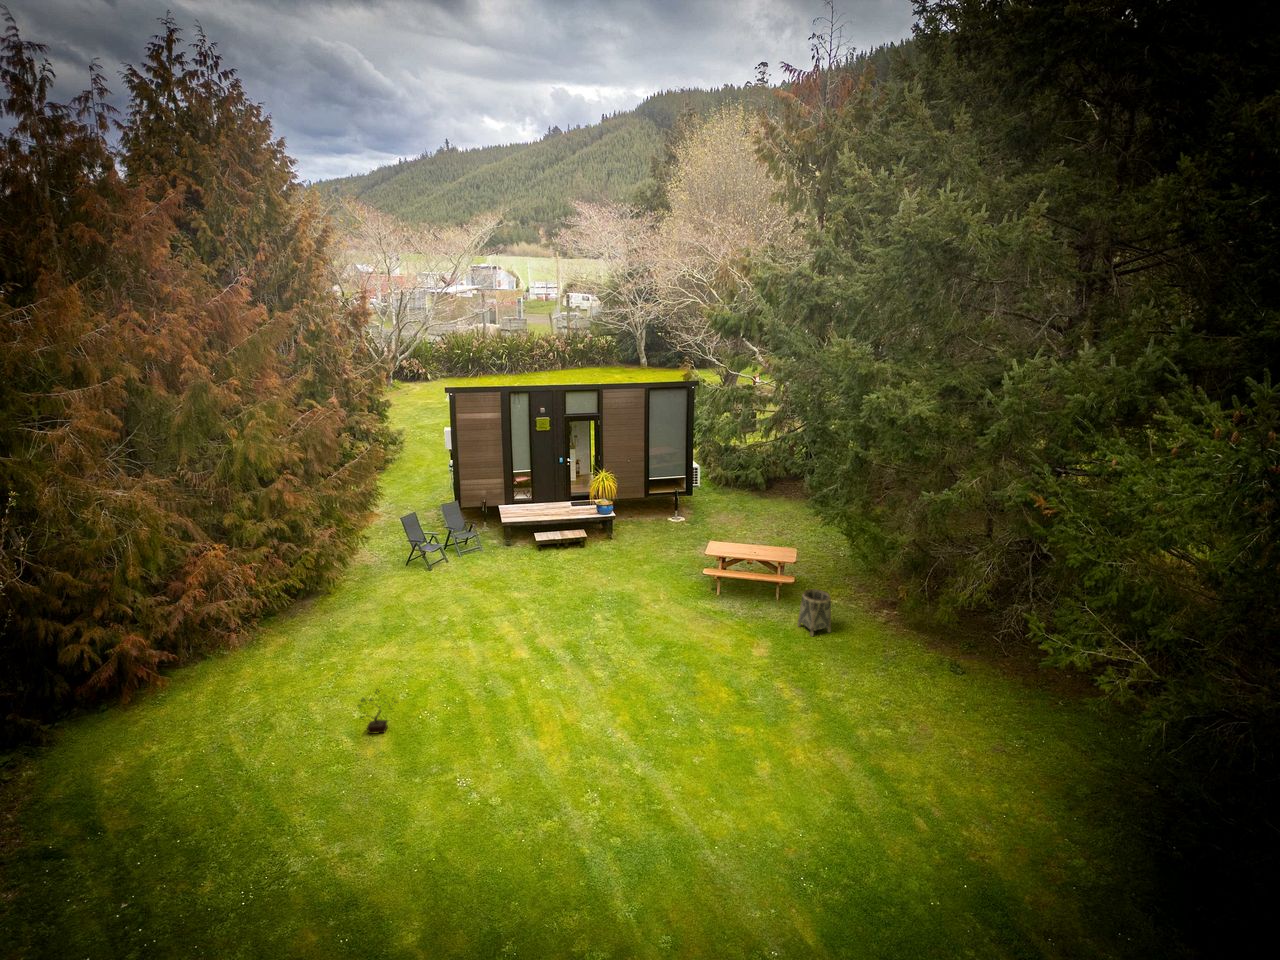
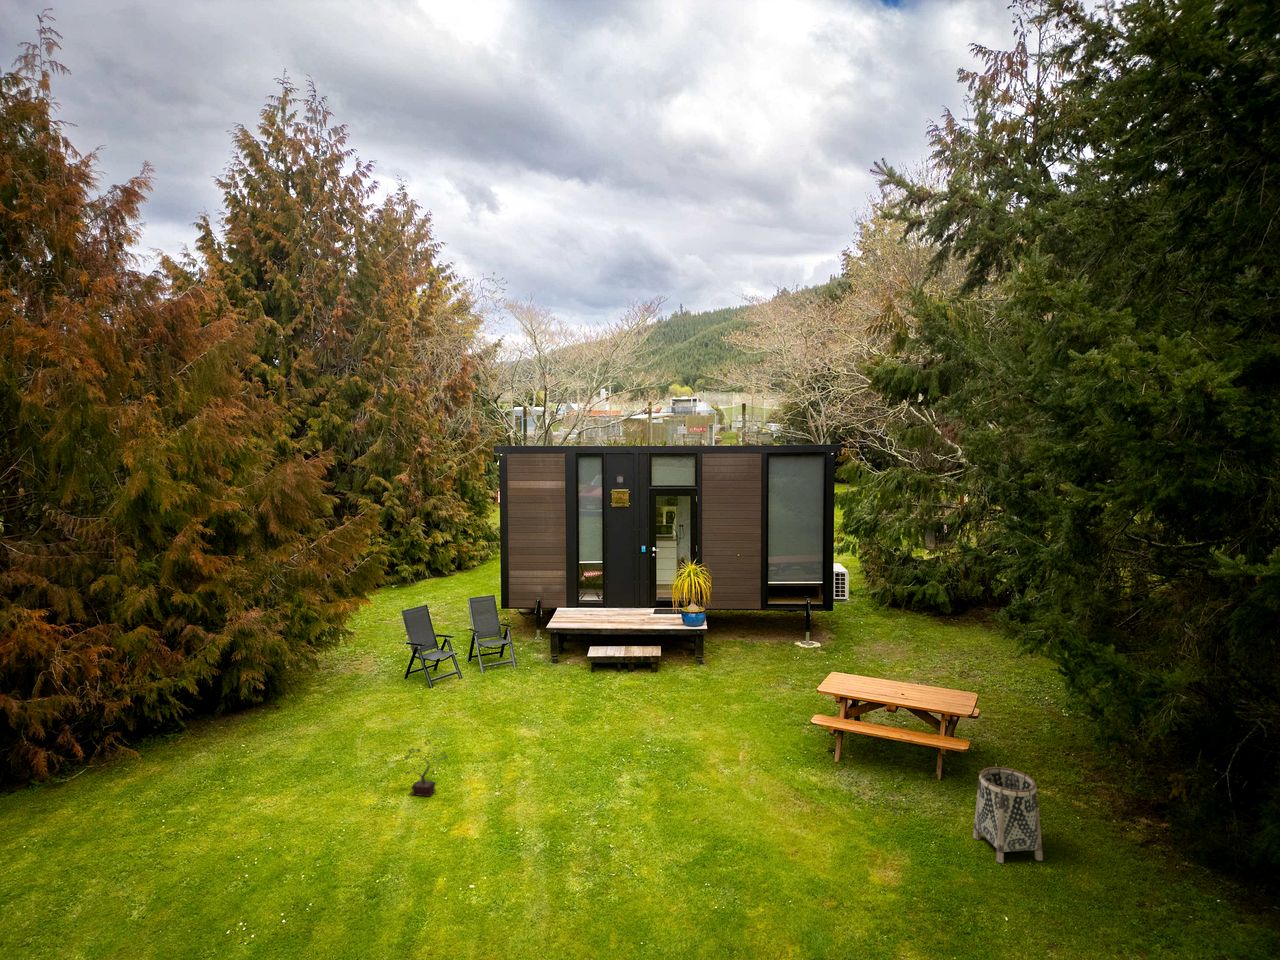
potted plant: present [358,690,397,734] -> present [405,740,447,796]

